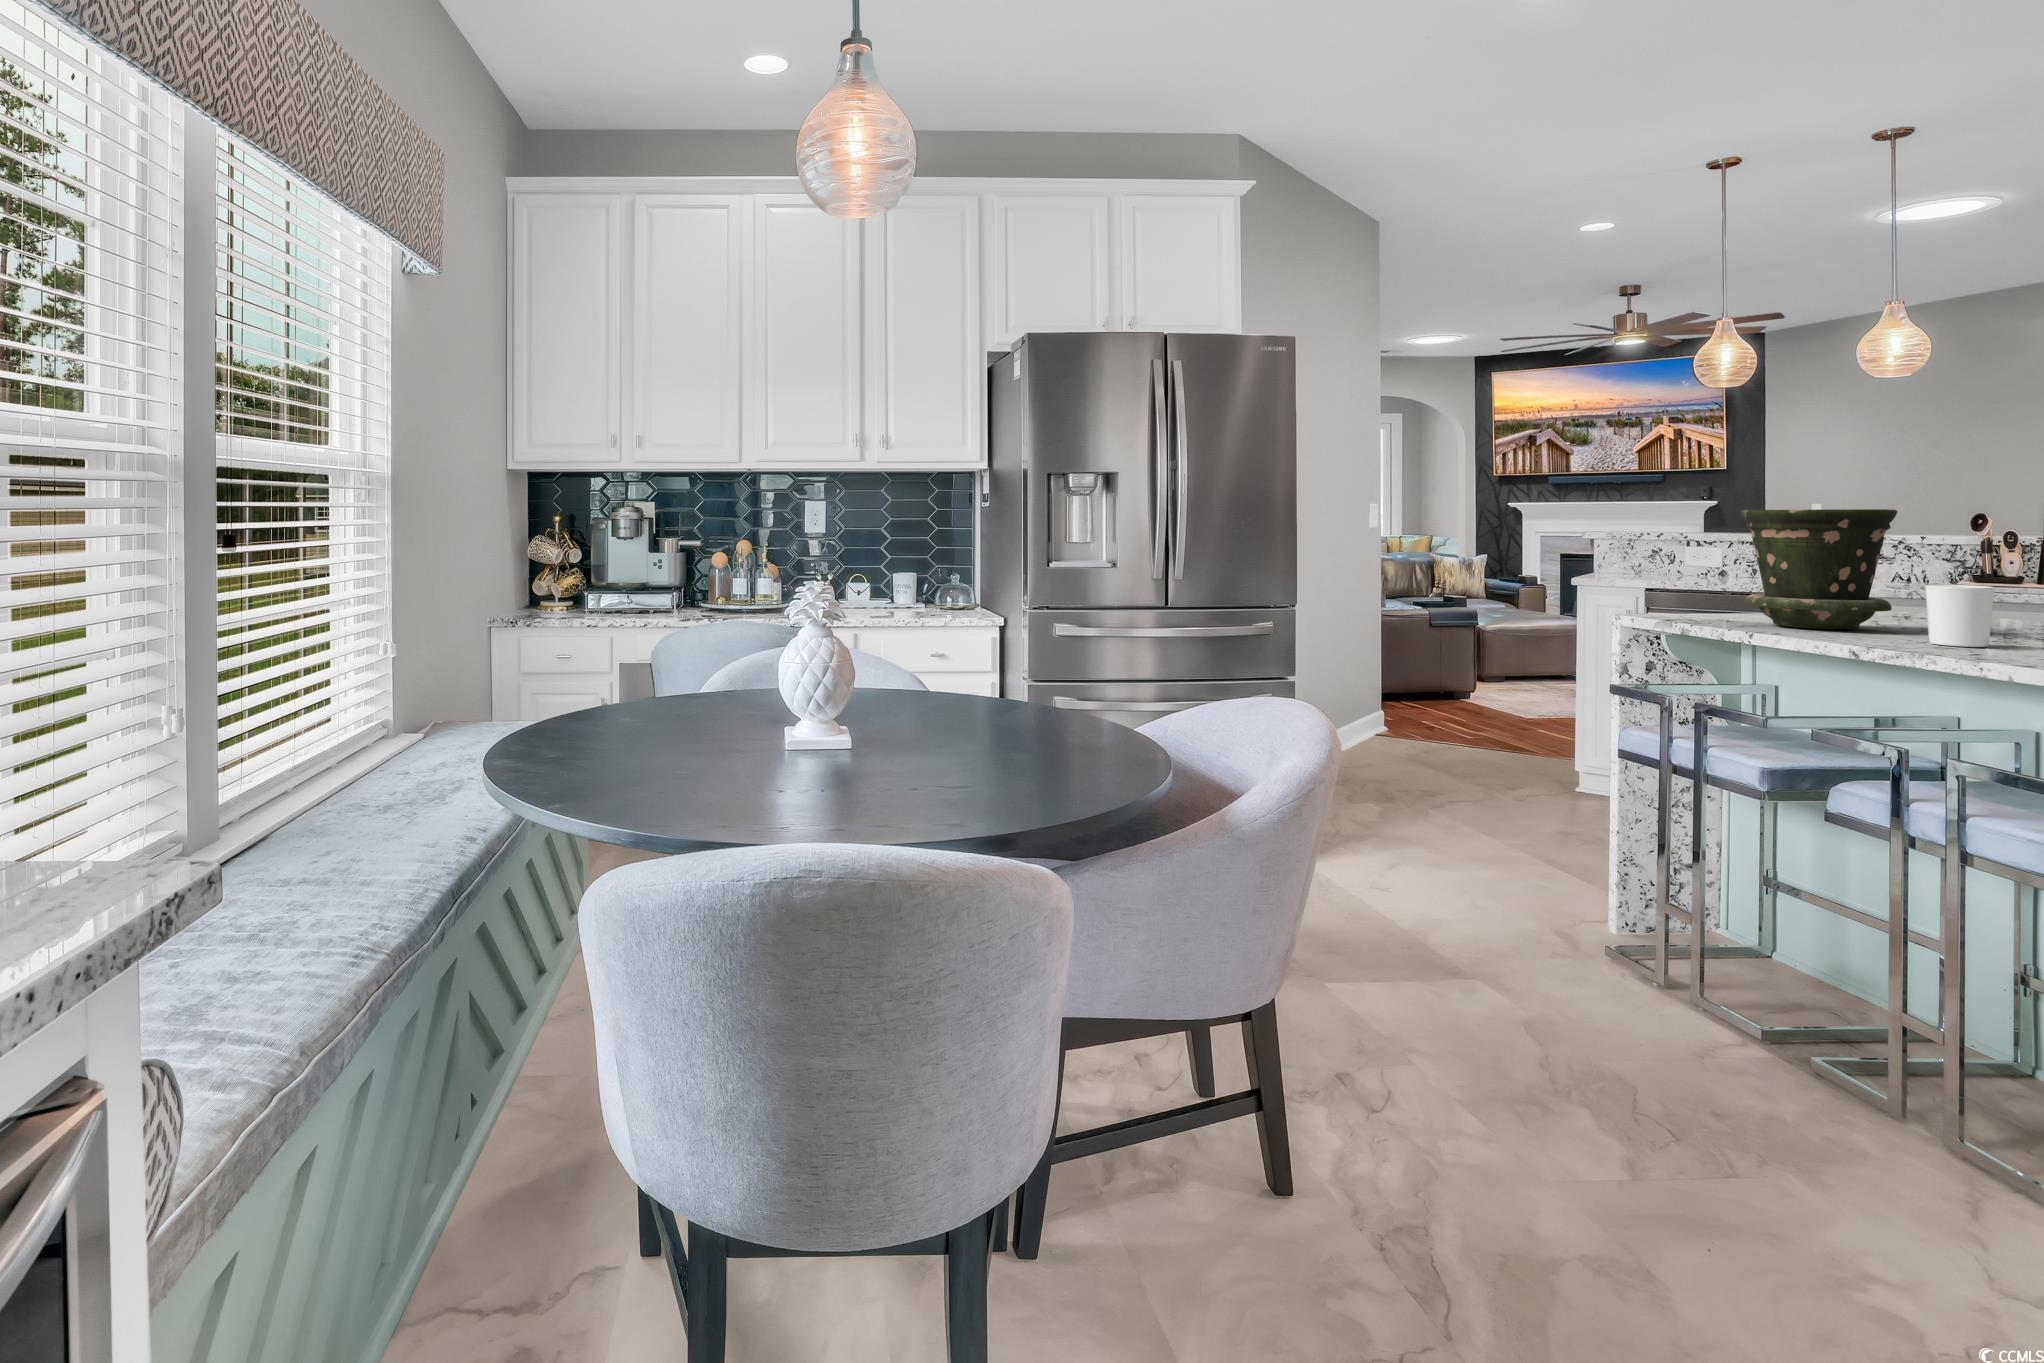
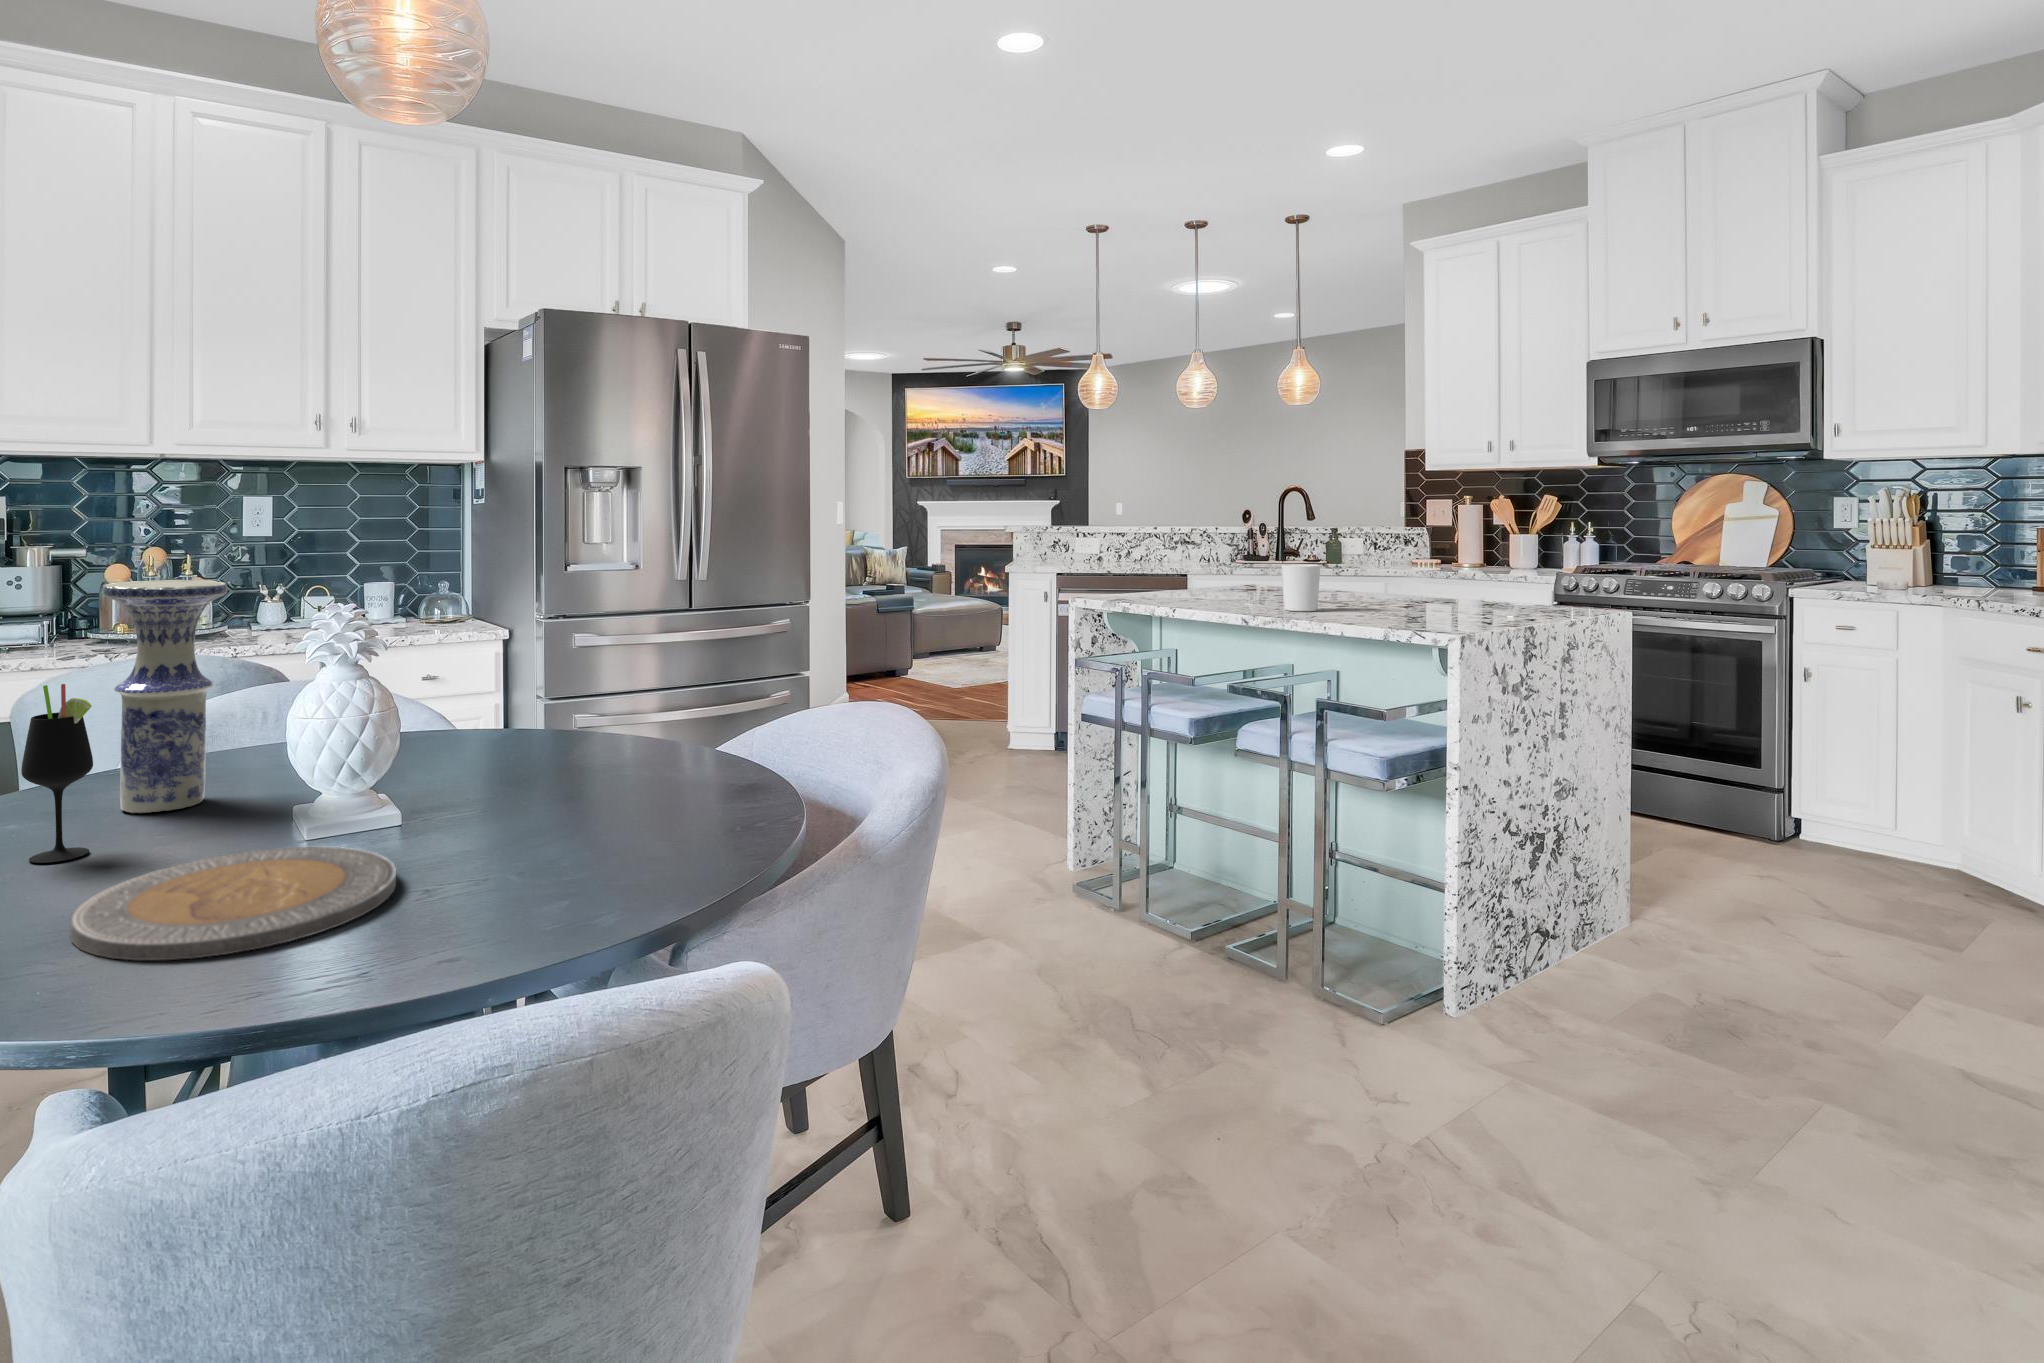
flower pot: present [1741,509,1897,629] -> none [1158,506,1254,602]
vase: none [678,561,749,719] -> present [103,580,227,813]
wine glass: none [627,625,664,738] -> present [21,684,93,863]
plate: none [637,746,824,799] -> present [70,847,396,961]

